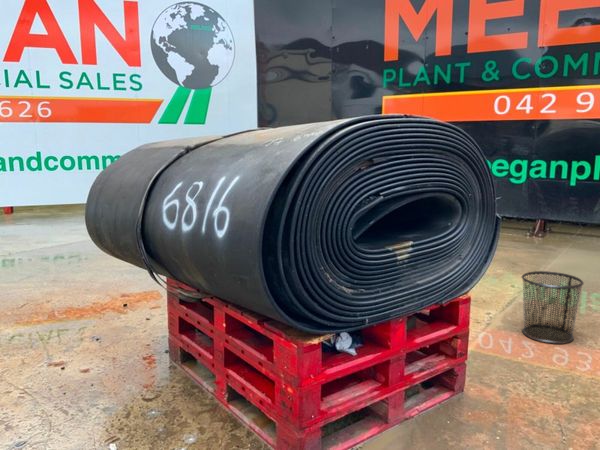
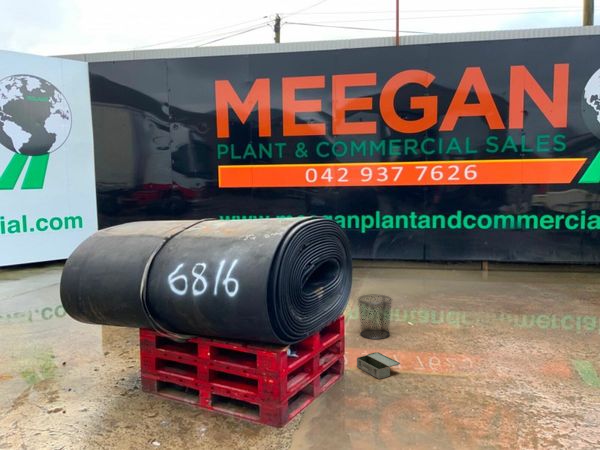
toolbox: none [490,366,567,416] -> present [357,352,400,379]

